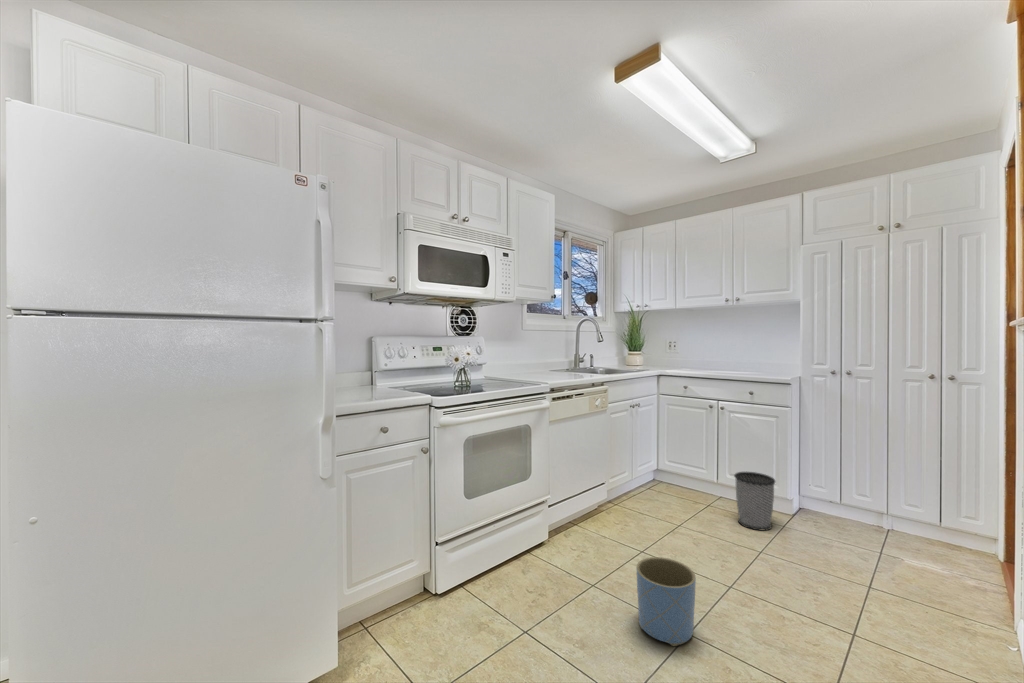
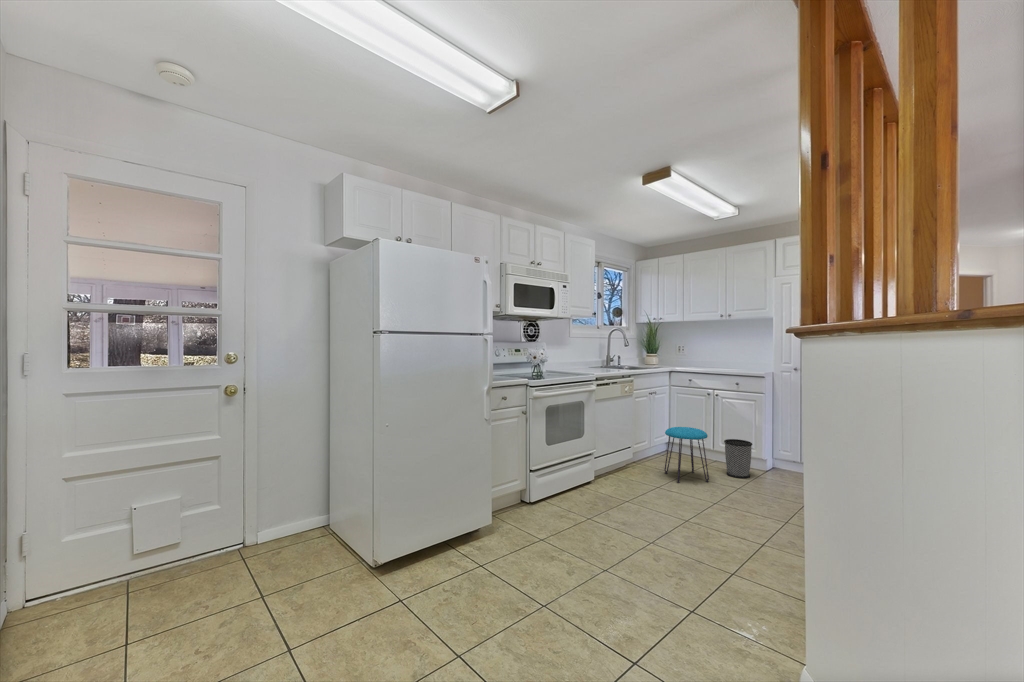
stool: none [651,456,715,542] -> present [665,427,709,483]
planter: present [636,557,696,646] -> none [656,478,691,524]

